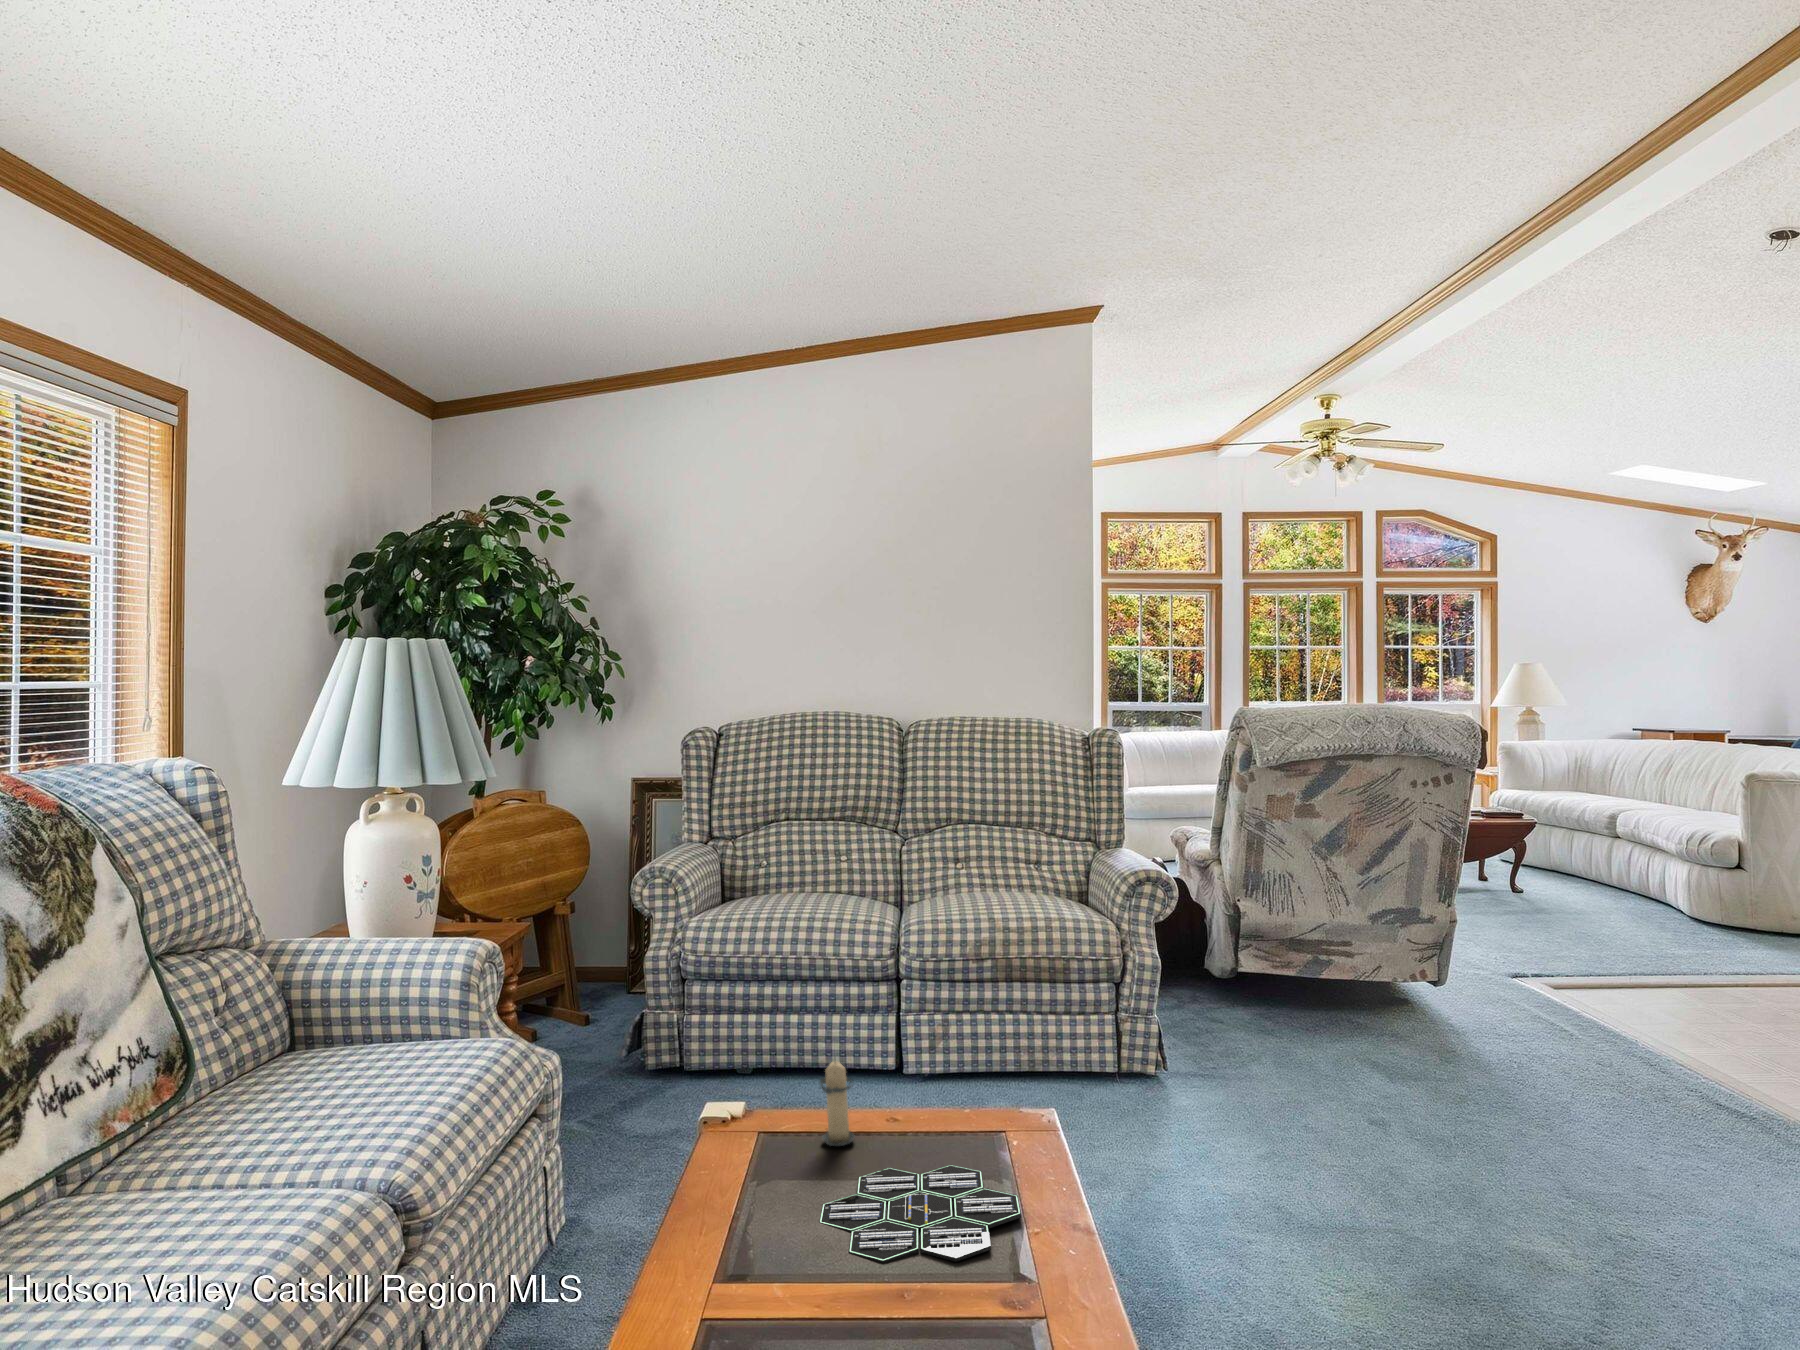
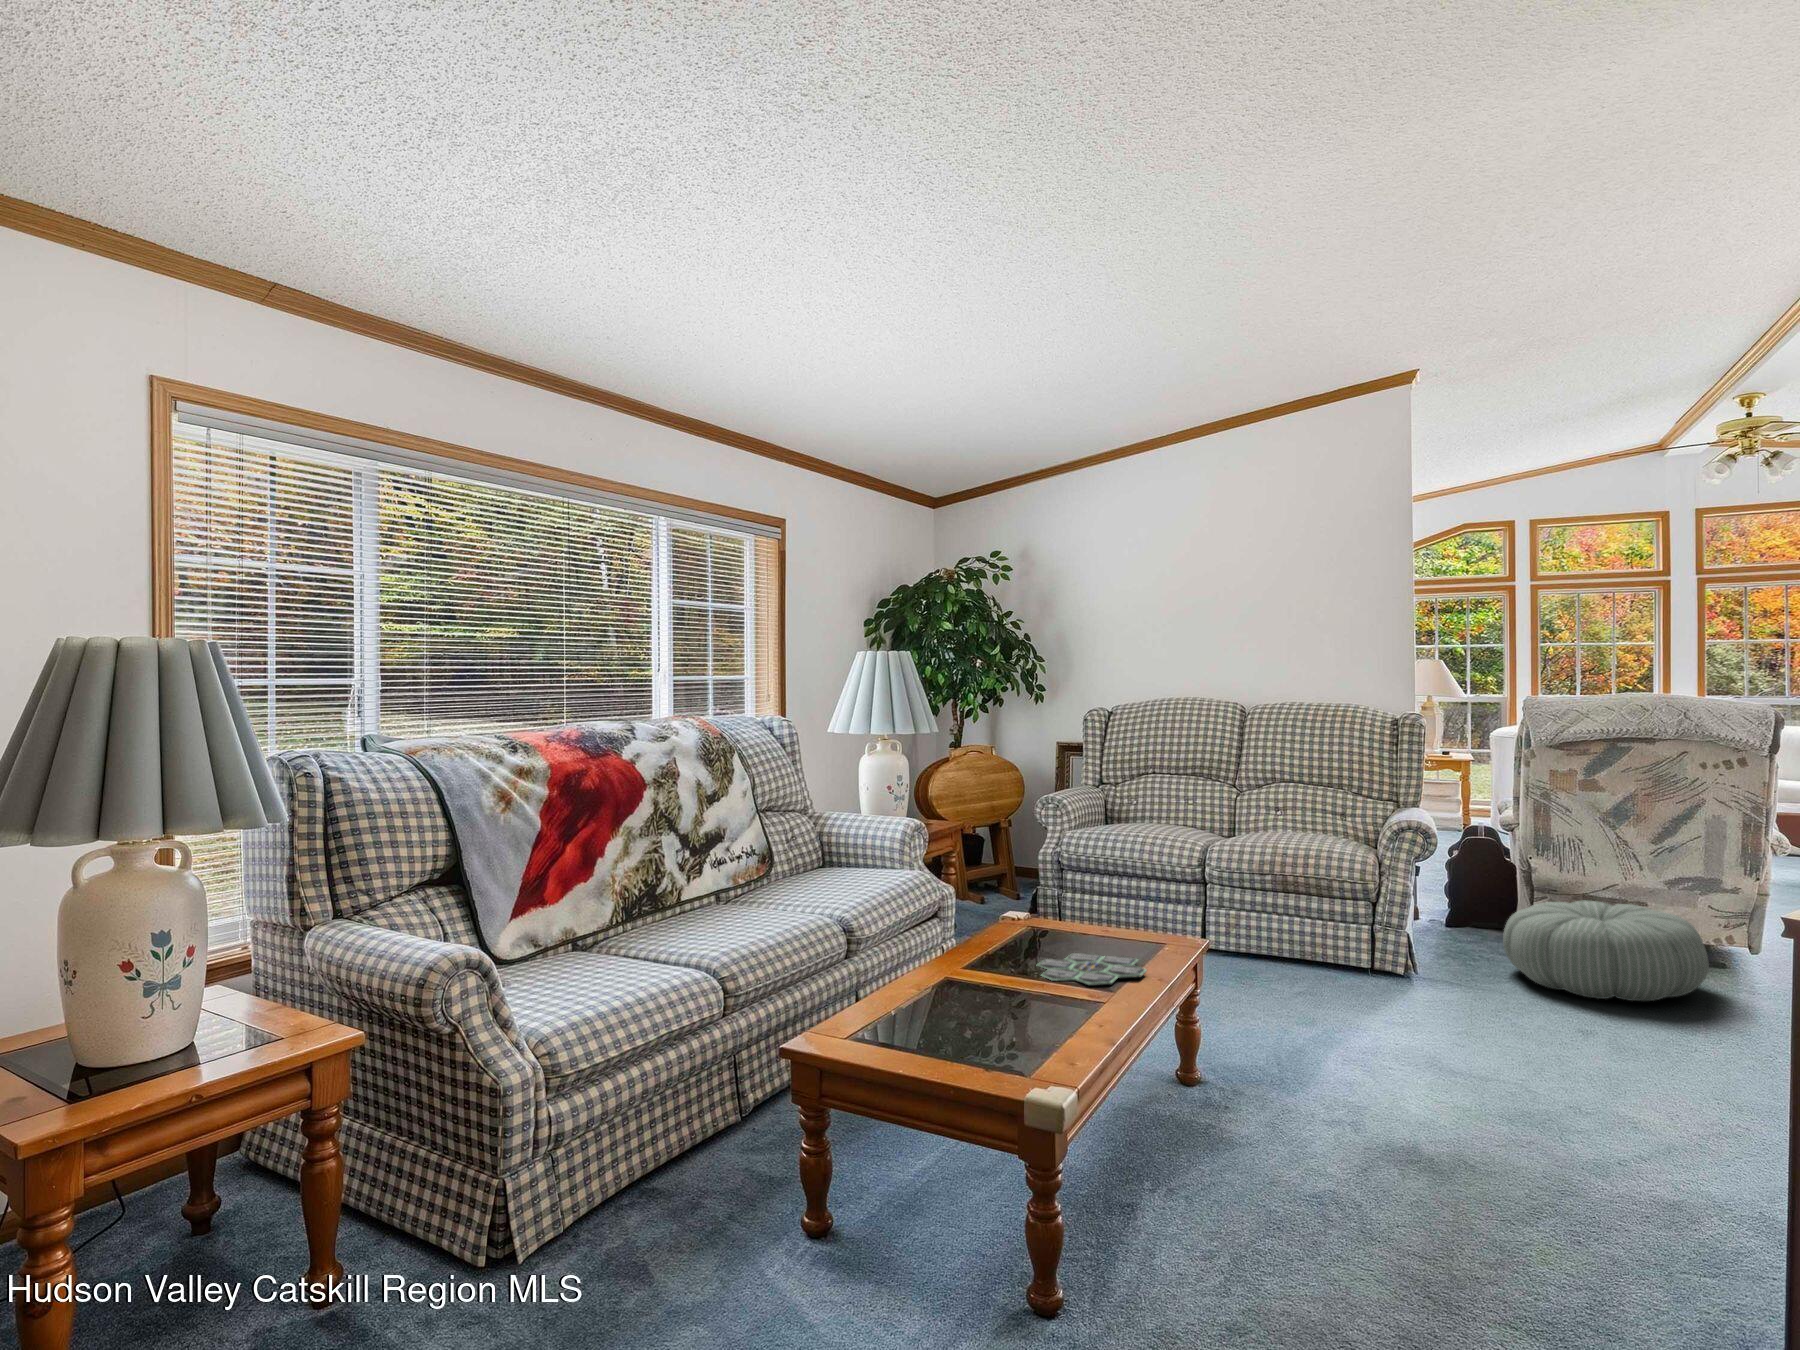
pouf: none [1234,949,1442,1071] -> present [1503,900,1709,1001]
candle: present [820,1060,855,1146] -> none [1062,892,1088,943]

